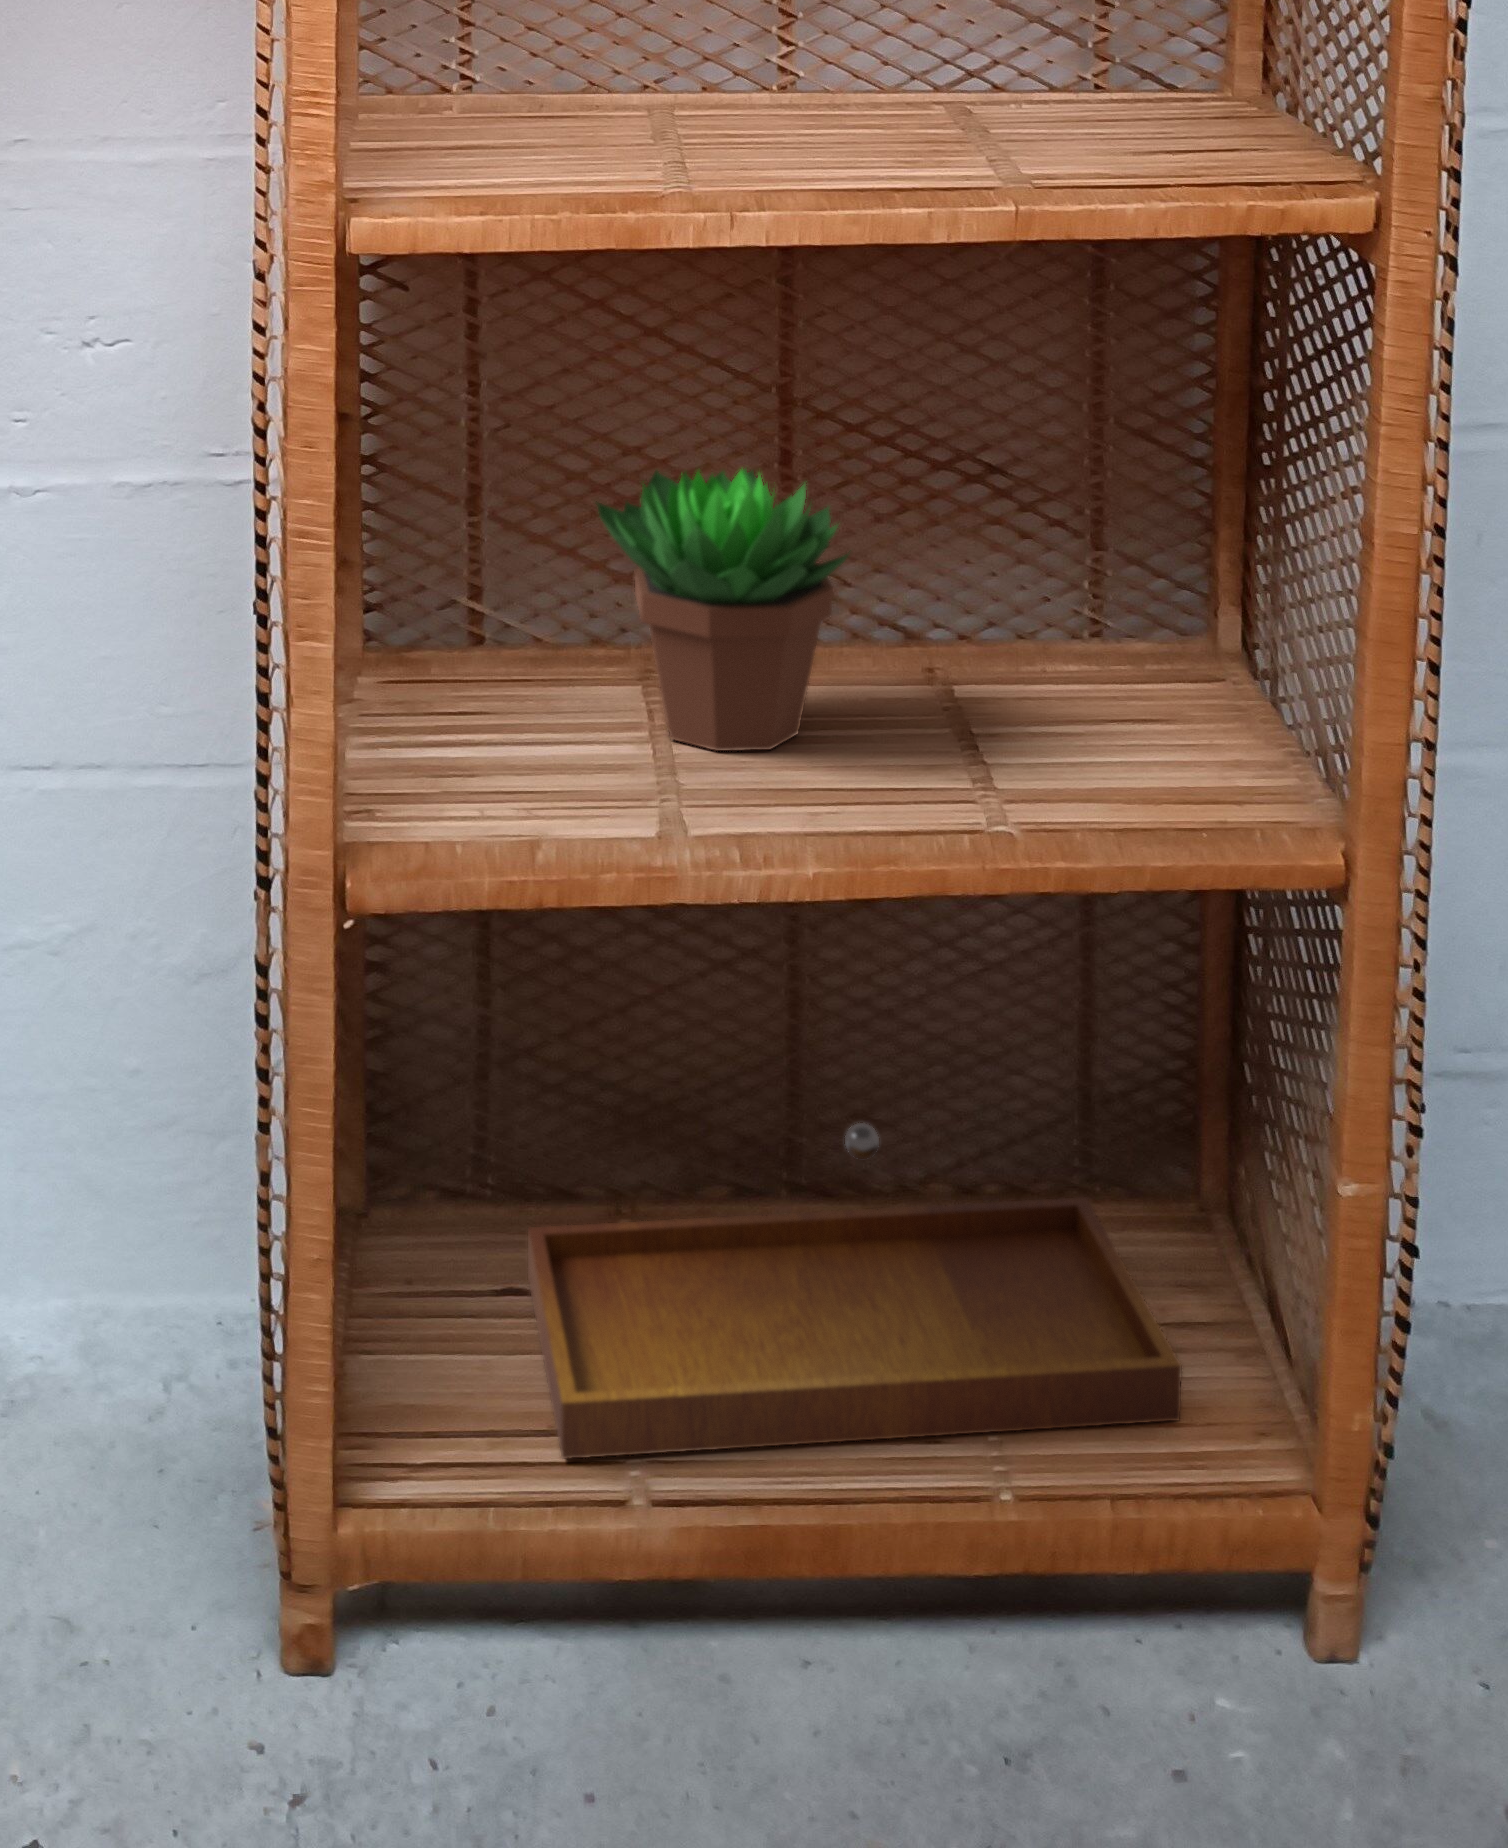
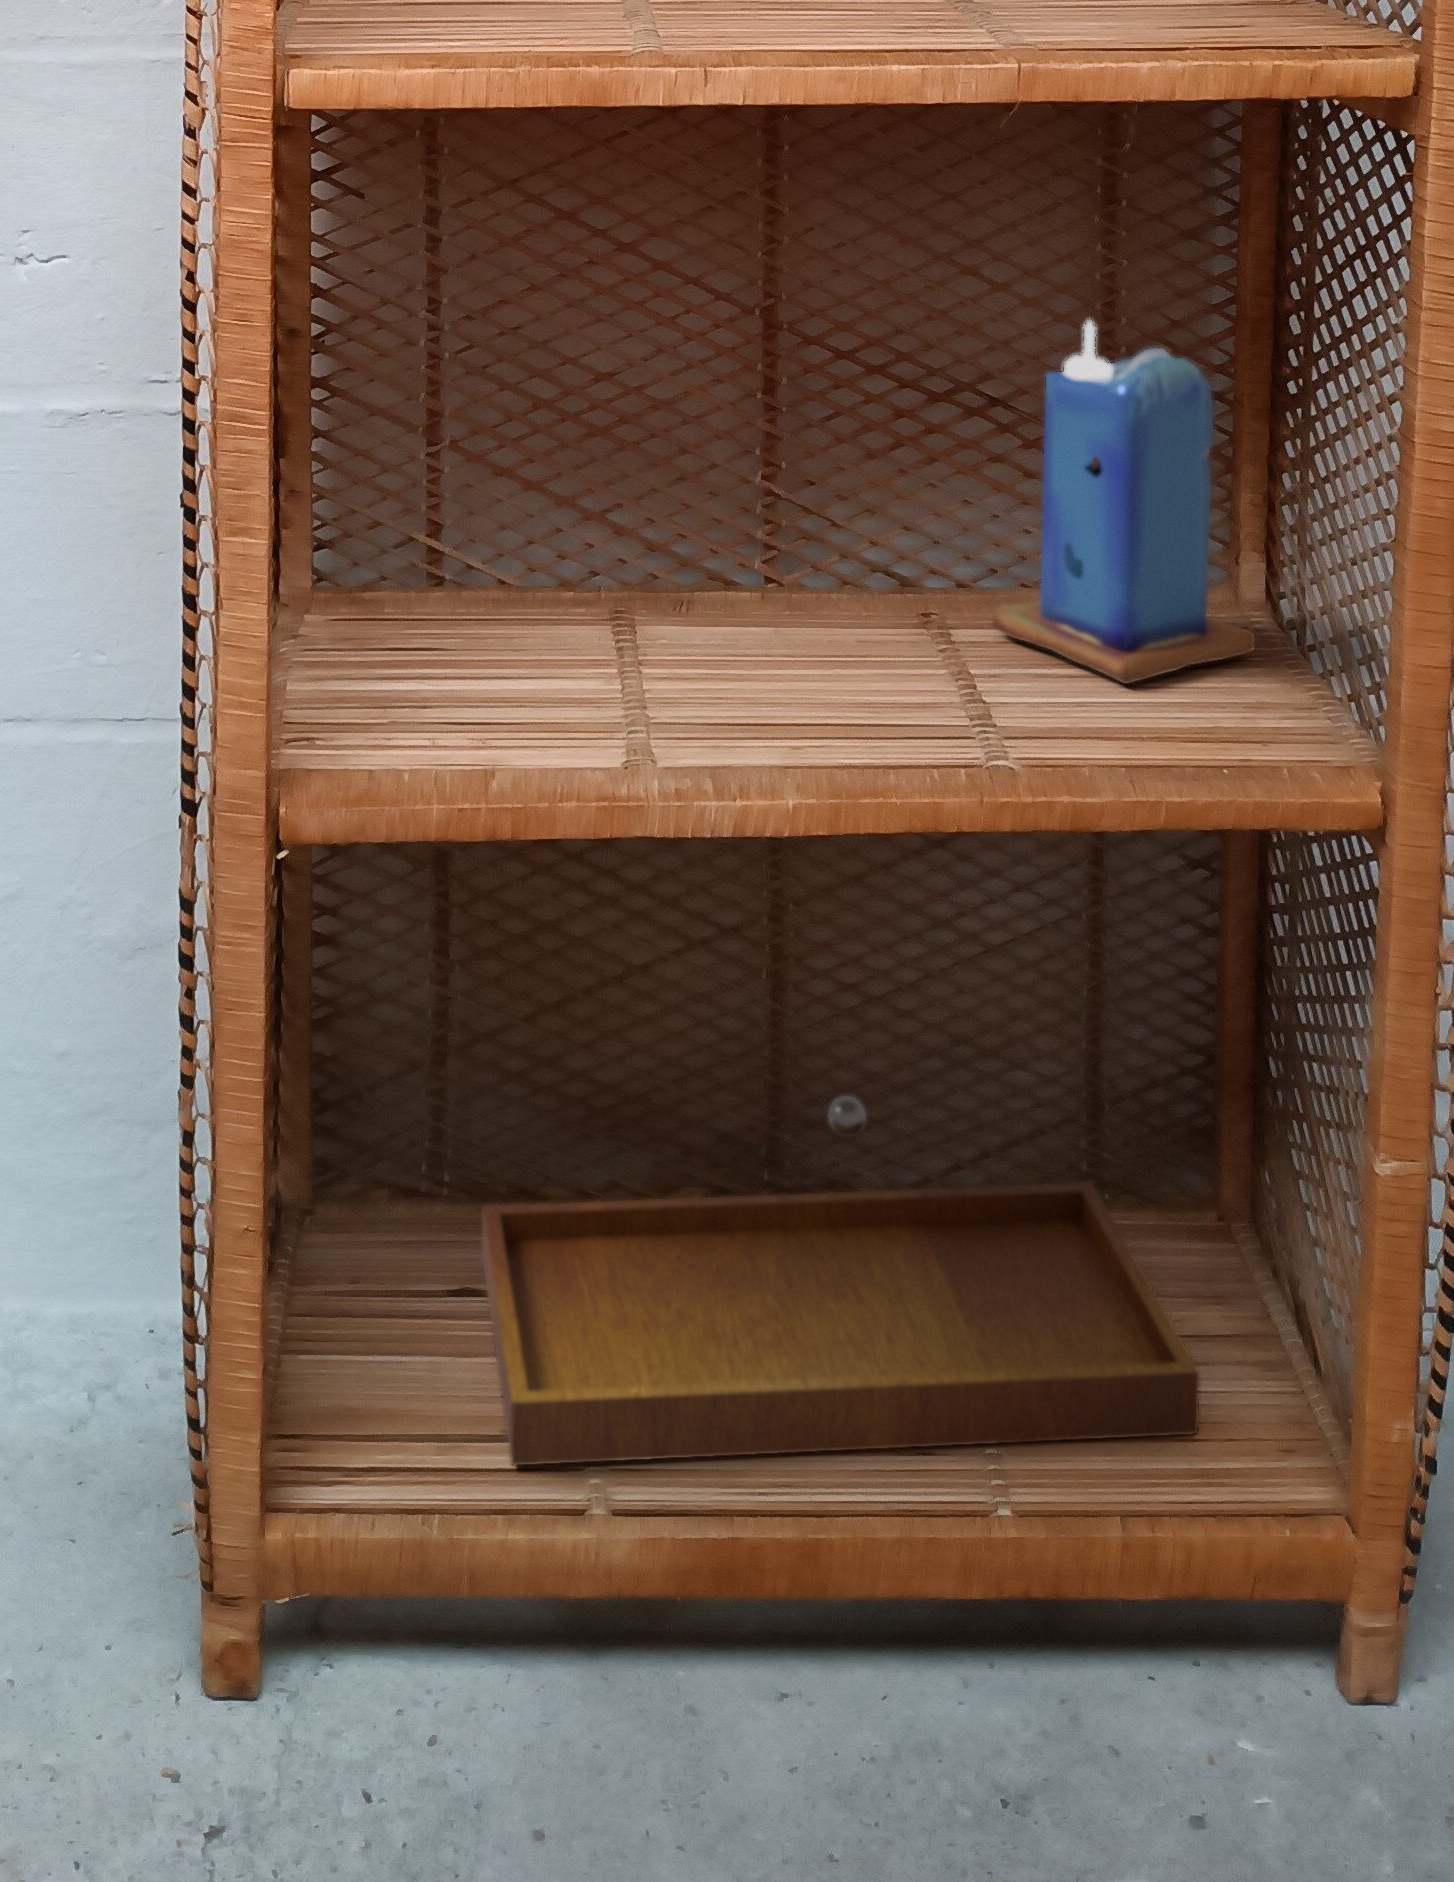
candle: none [993,416,1233,751] -> present [992,321,1255,684]
succulent plant: present [596,469,848,751] -> none [559,372,839,679]

